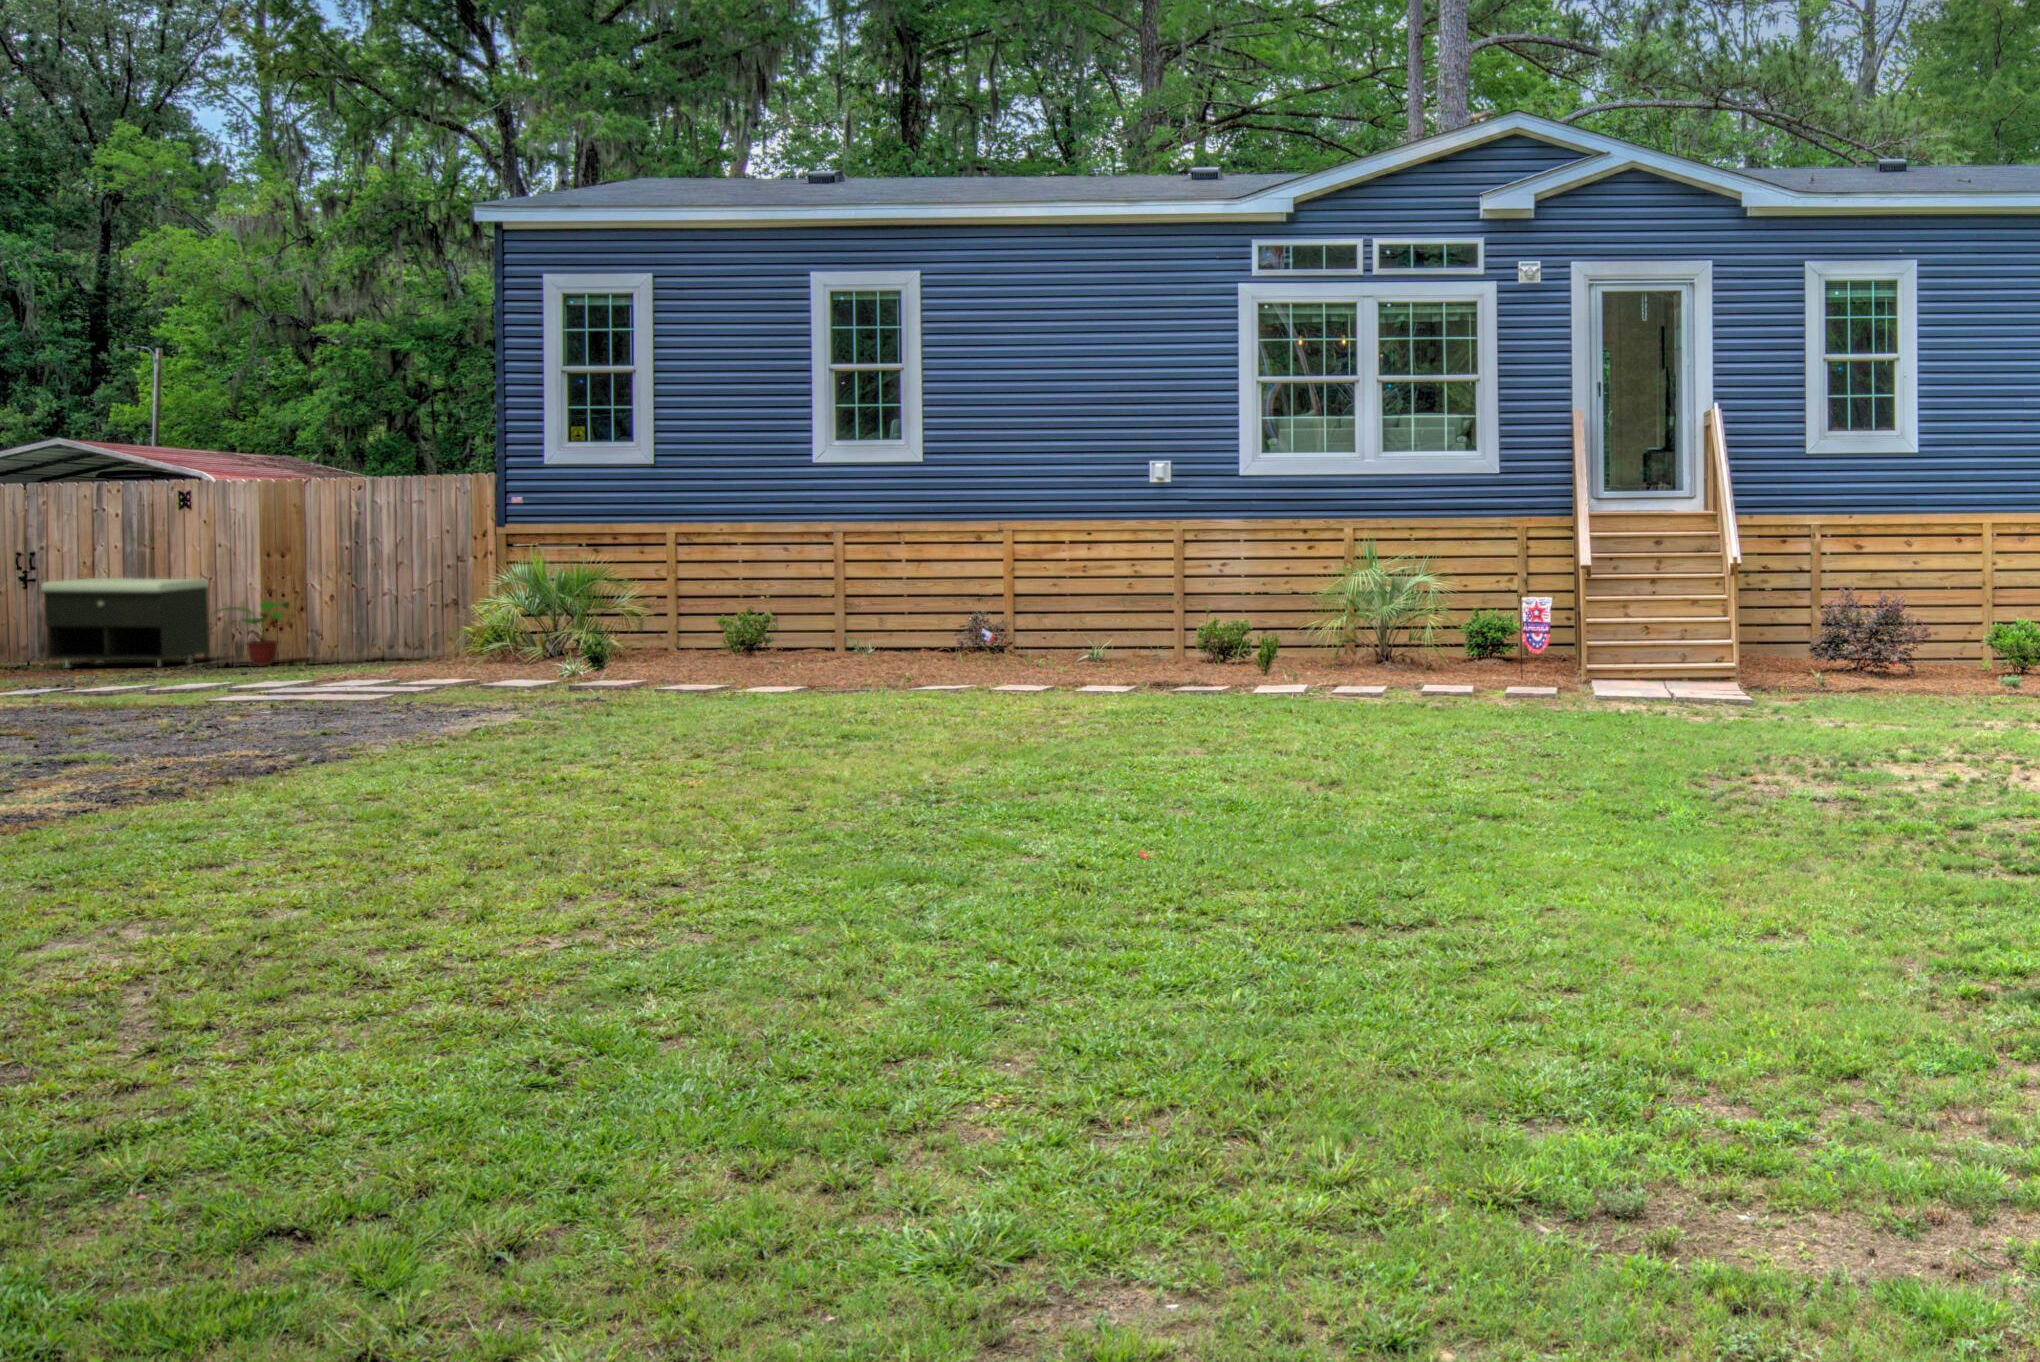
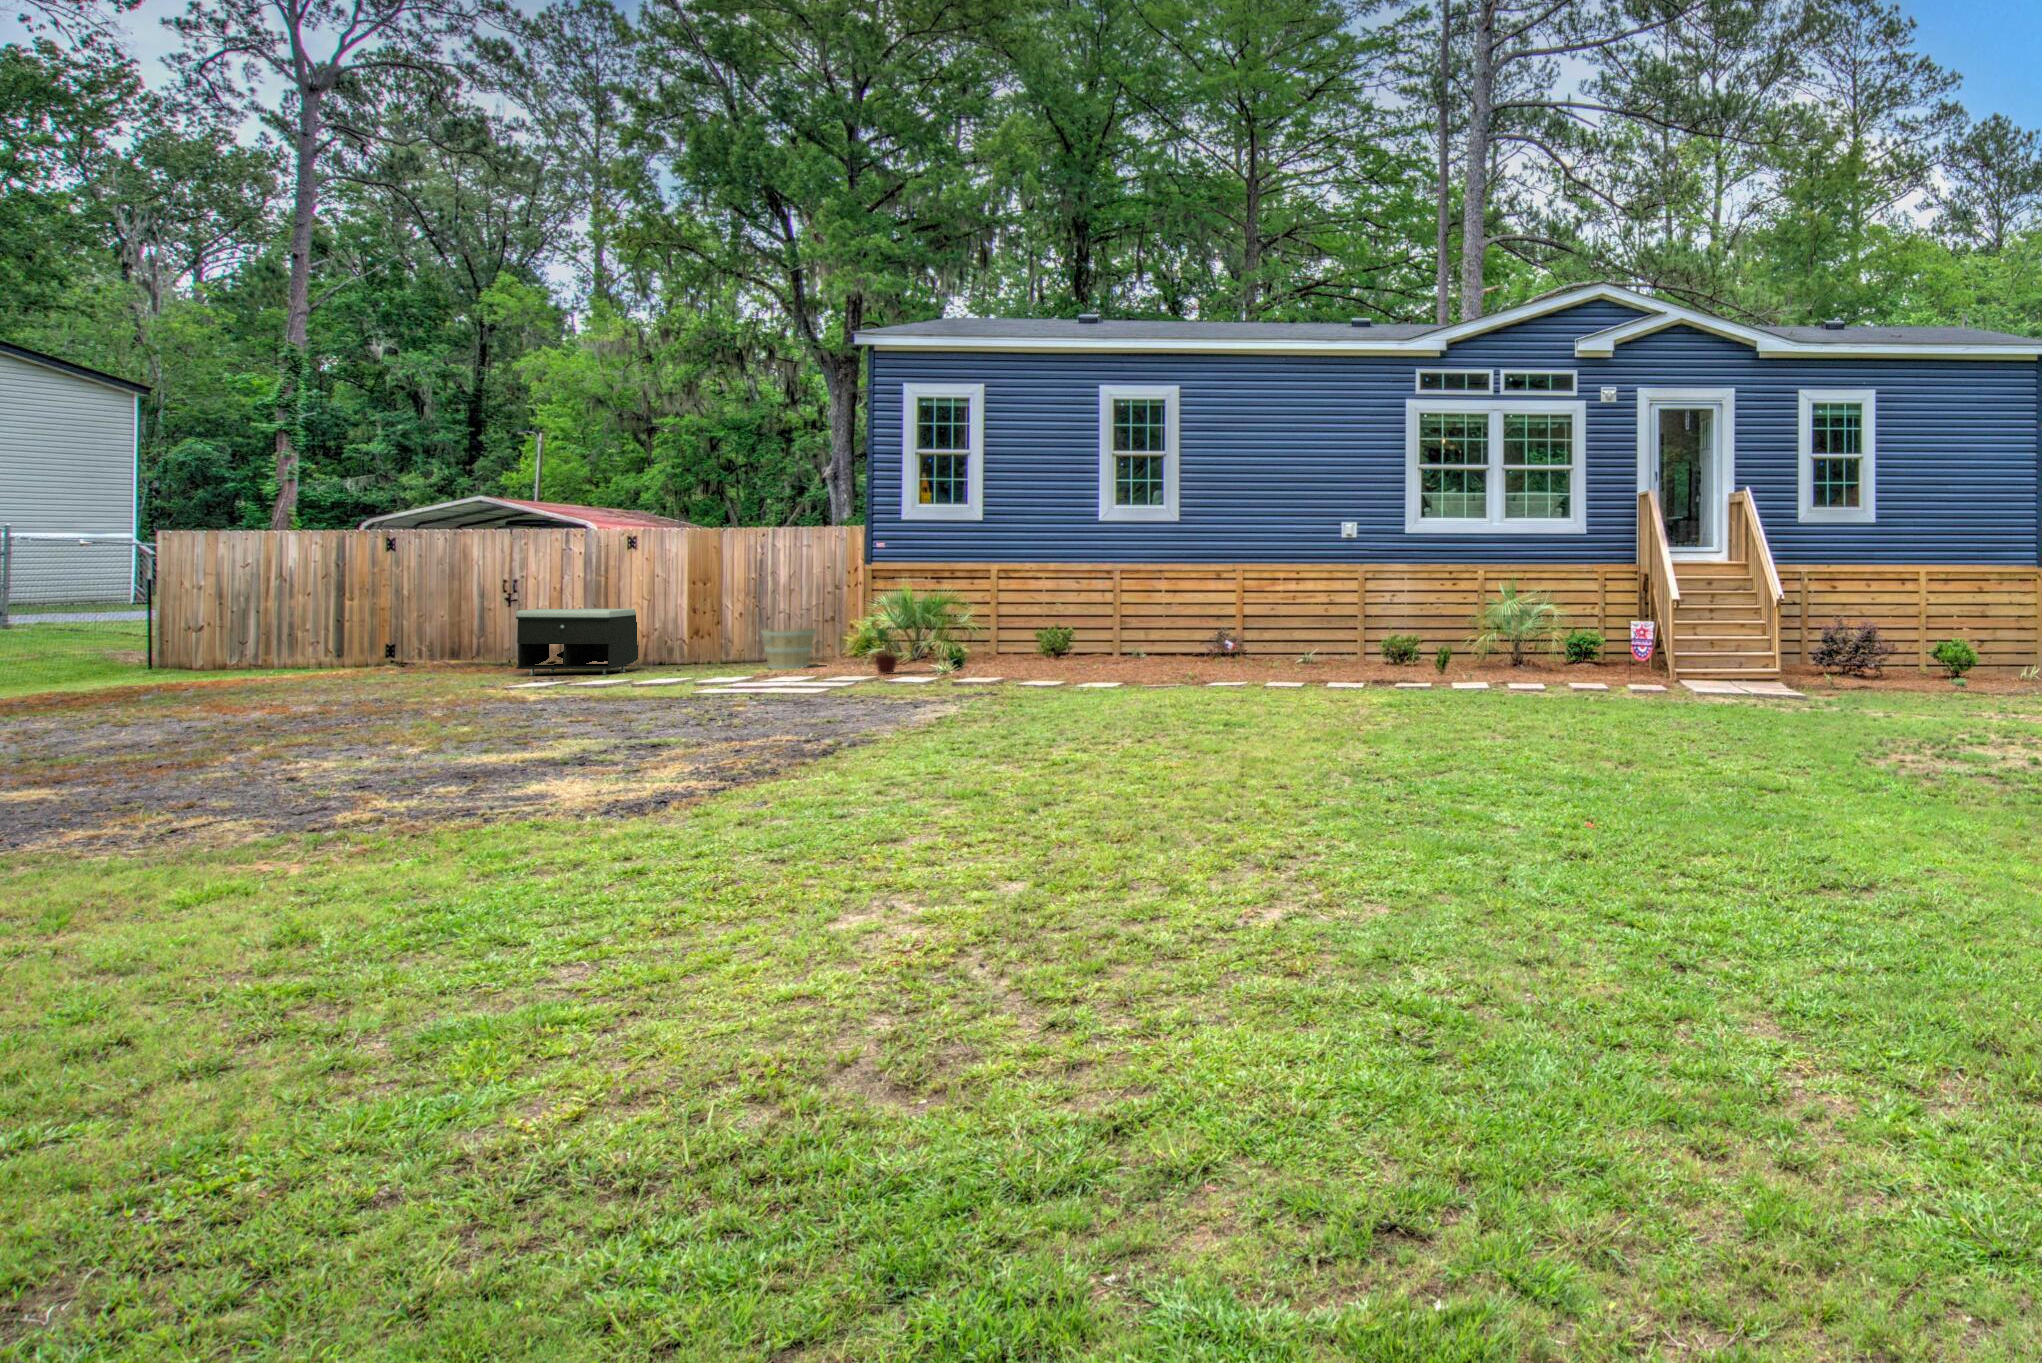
potted plant: present [211,602,289,665] -> present [865,625,916,674]
wooden bucket: none [364,602,441,661] -> present [761,628,816,669]

